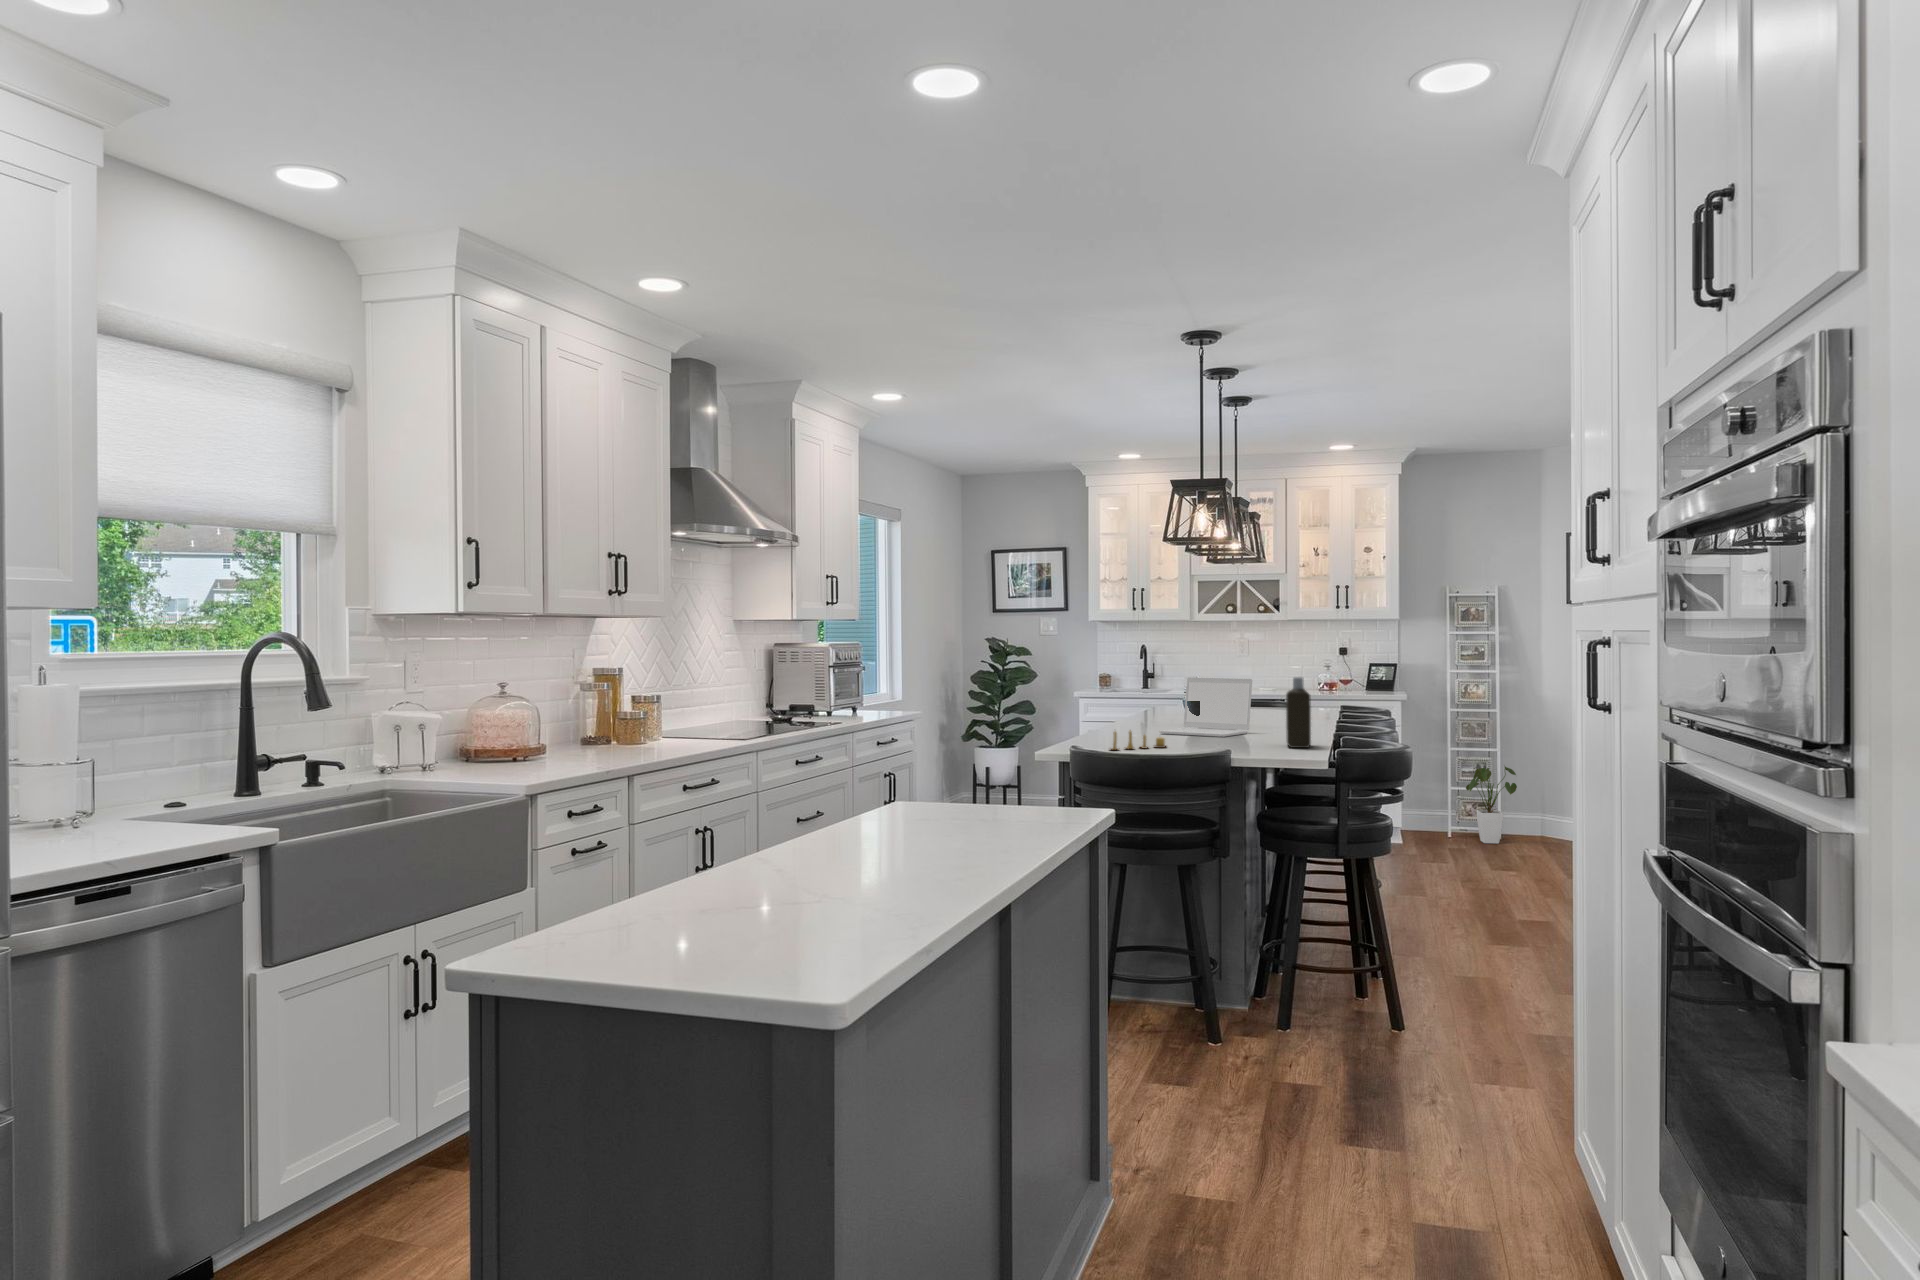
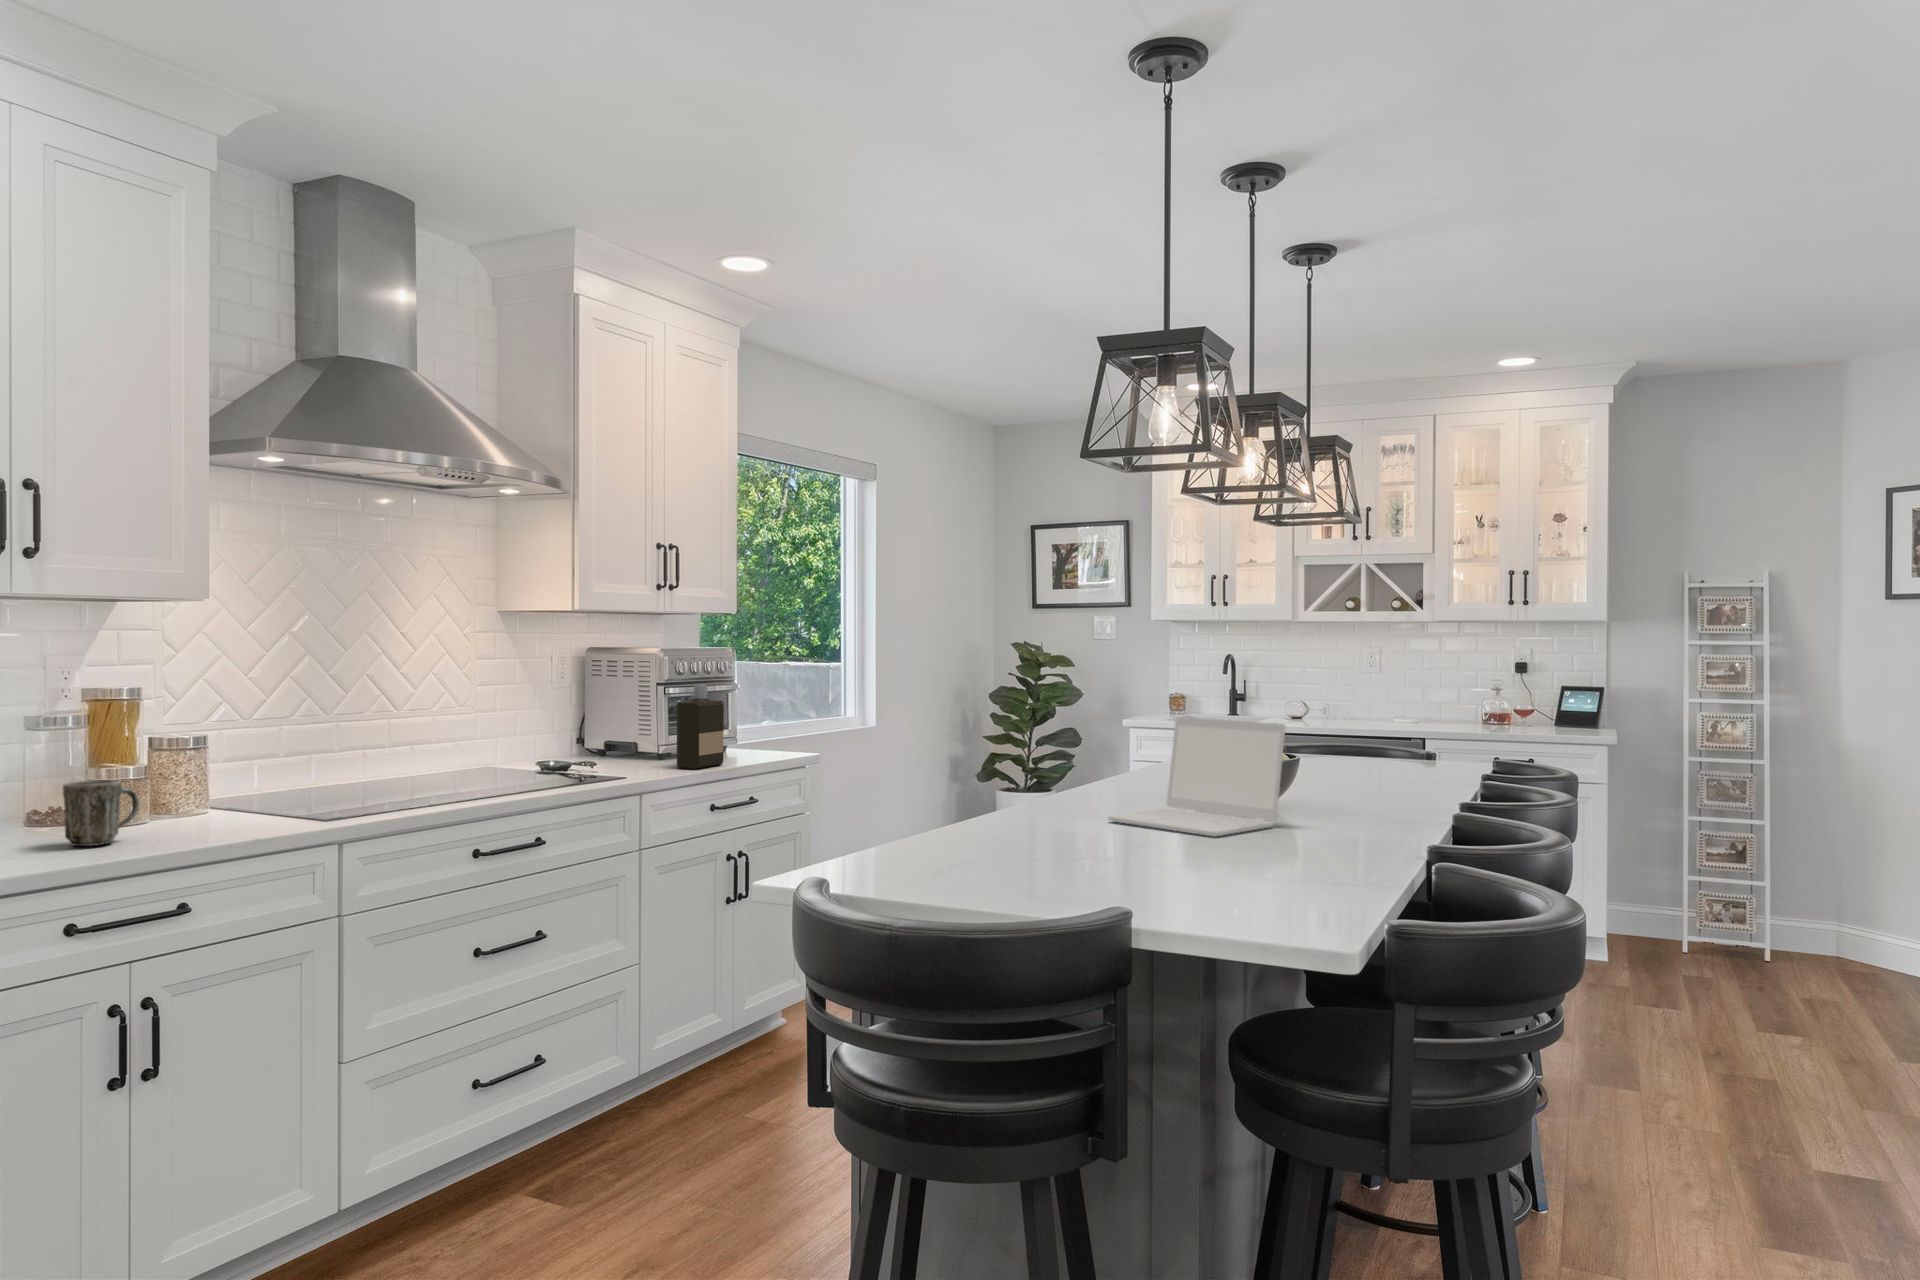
bottle: present [1286,677,1311,748] -> present [677,685,724,769]
mug: none [642,717,671,751] -> present [63,780,139,846]
candle: present [1111,730,1165,750] -> none [920,831,1056,878]
house plant: present [1466,767,1517,844] -> none [1713,845,1800,970]

